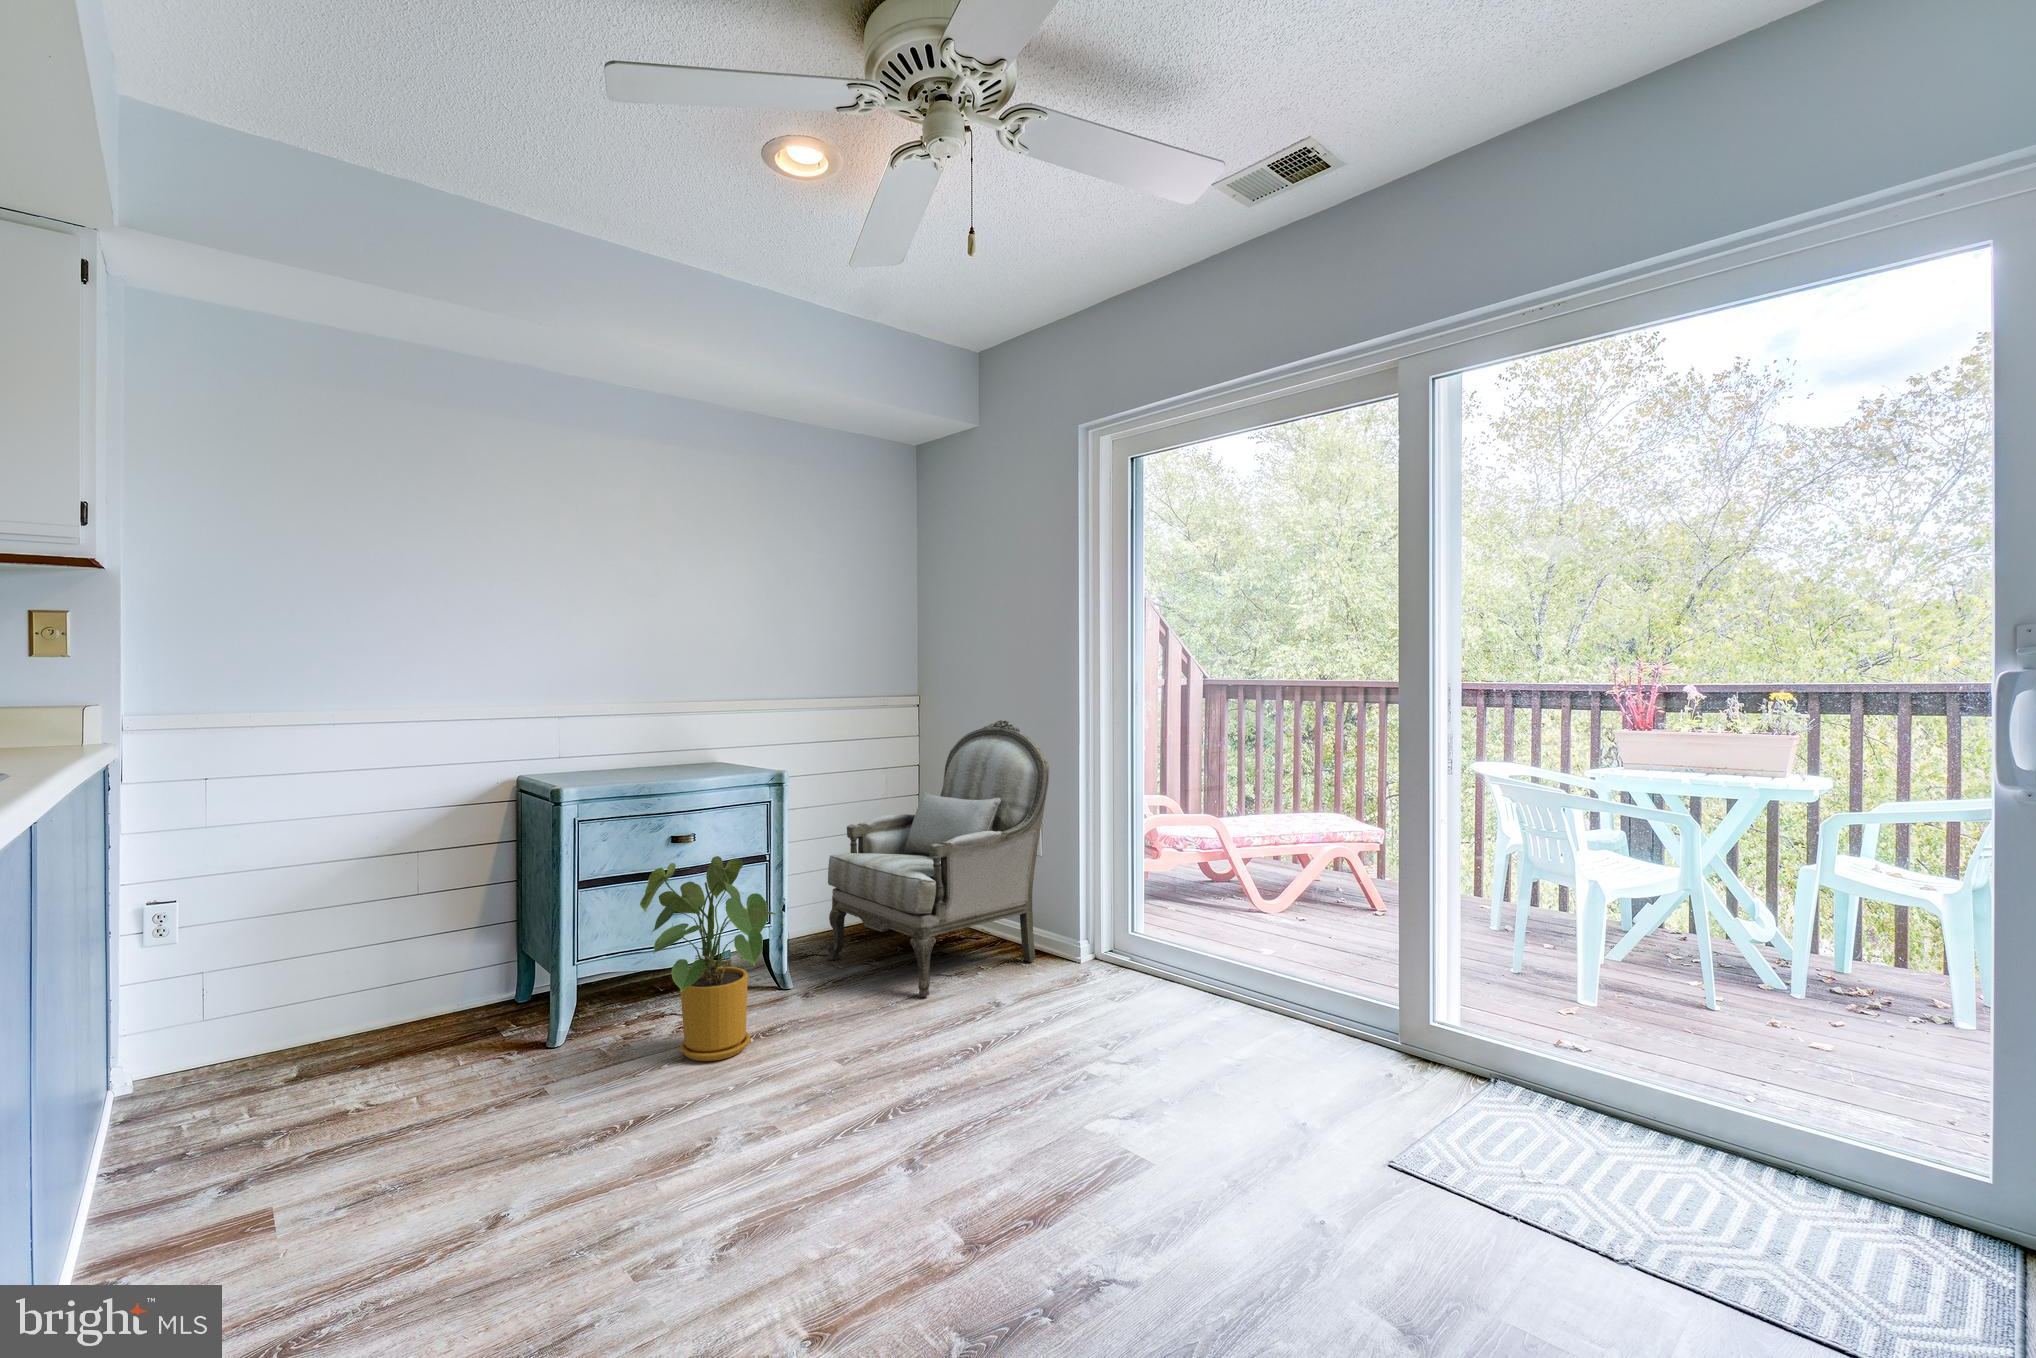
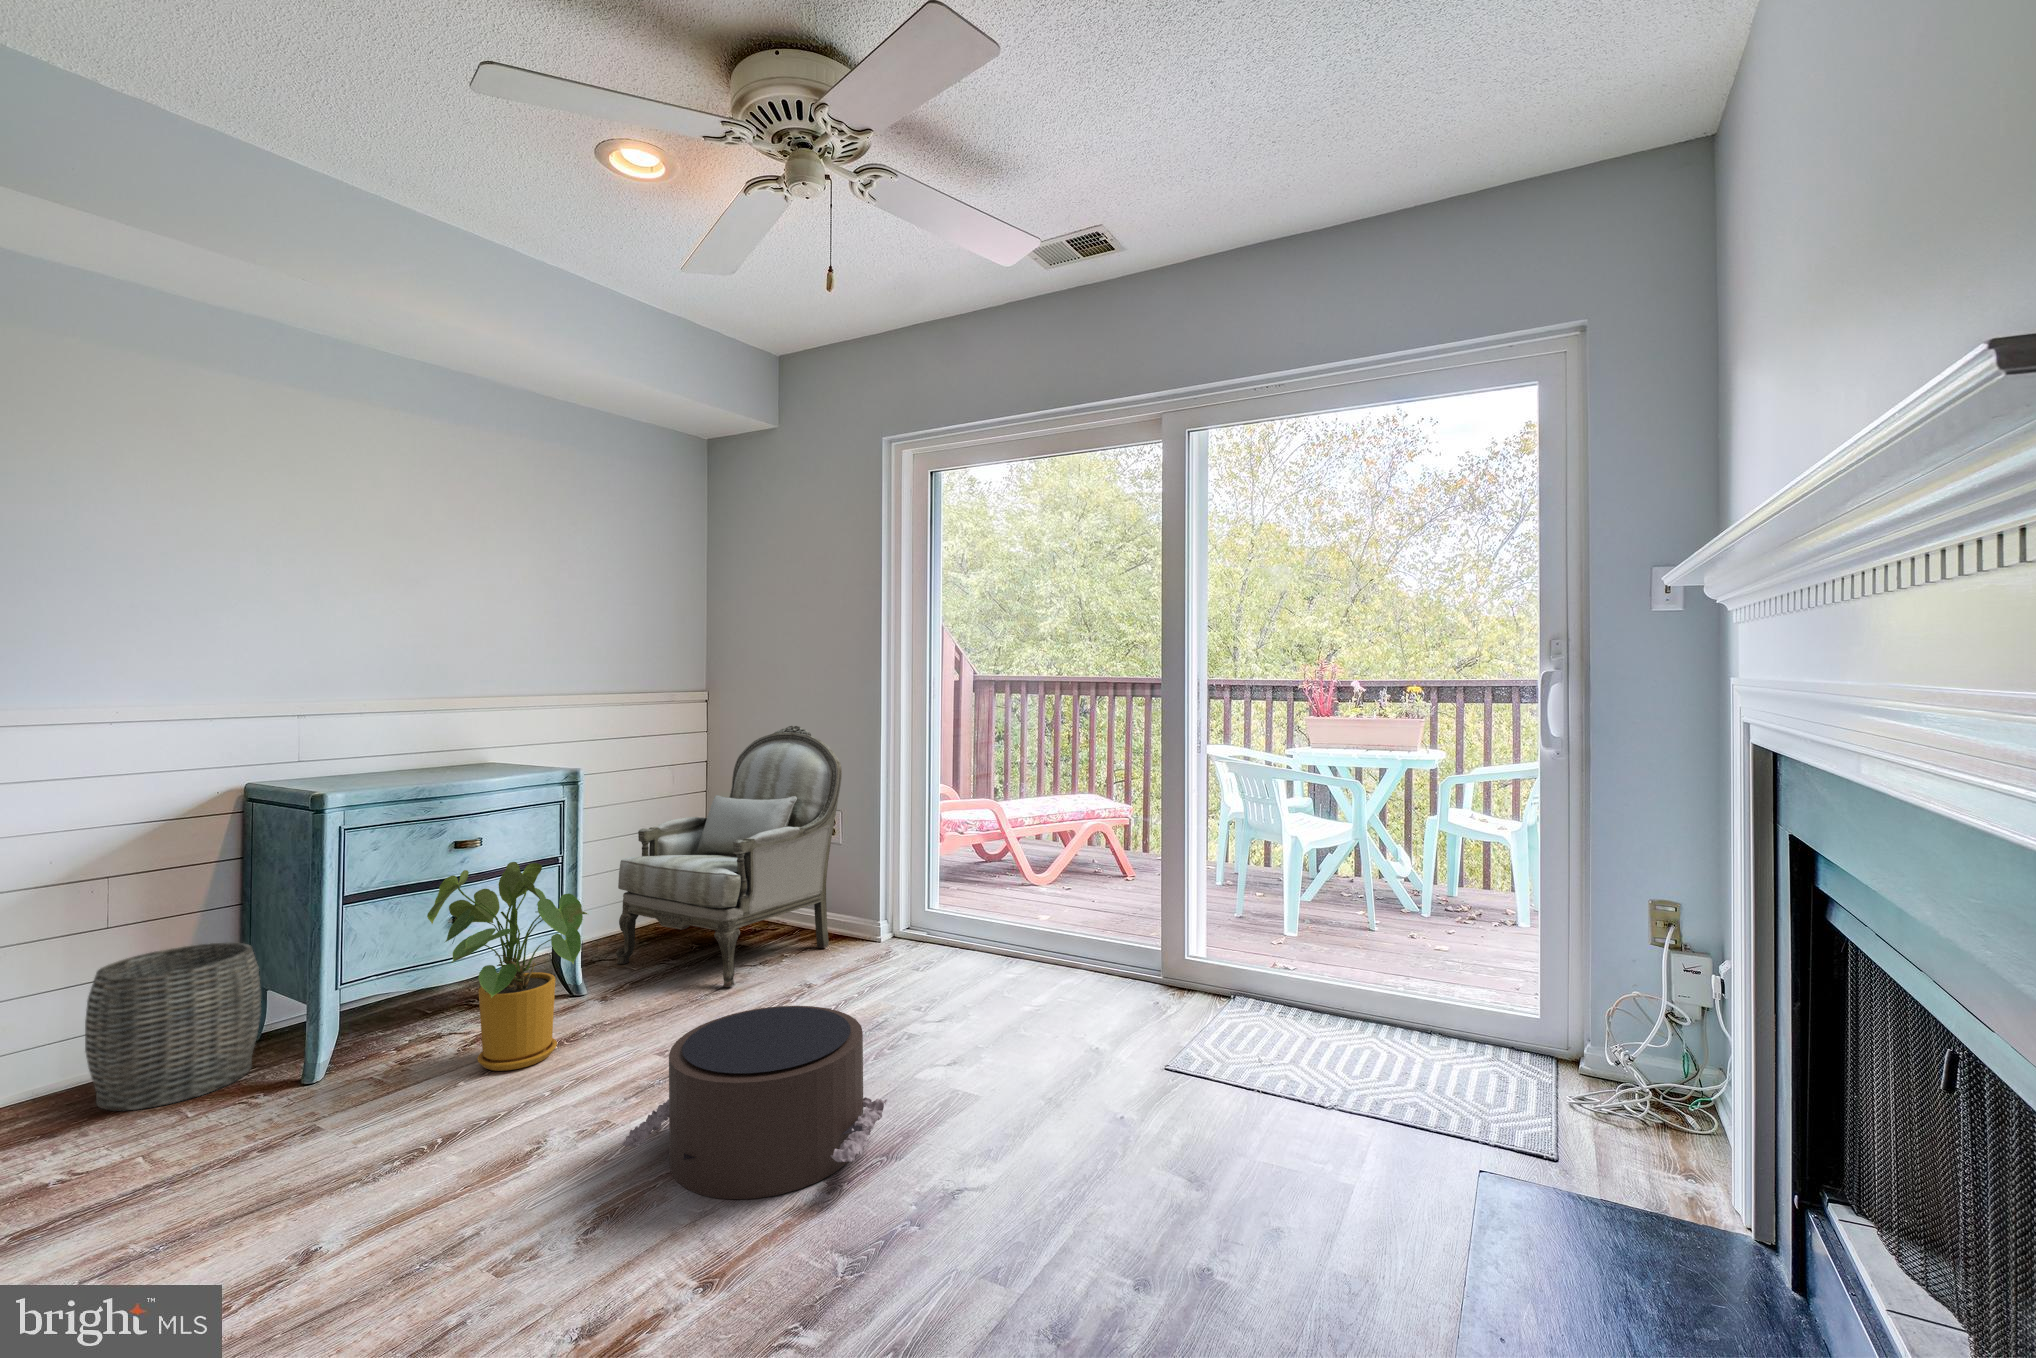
woven basket: none [388,914,517,1056] -> present [85,943,261,1111]
pouf: none [768,1034,1038,1243] -> present [622,1006,887,1199]

